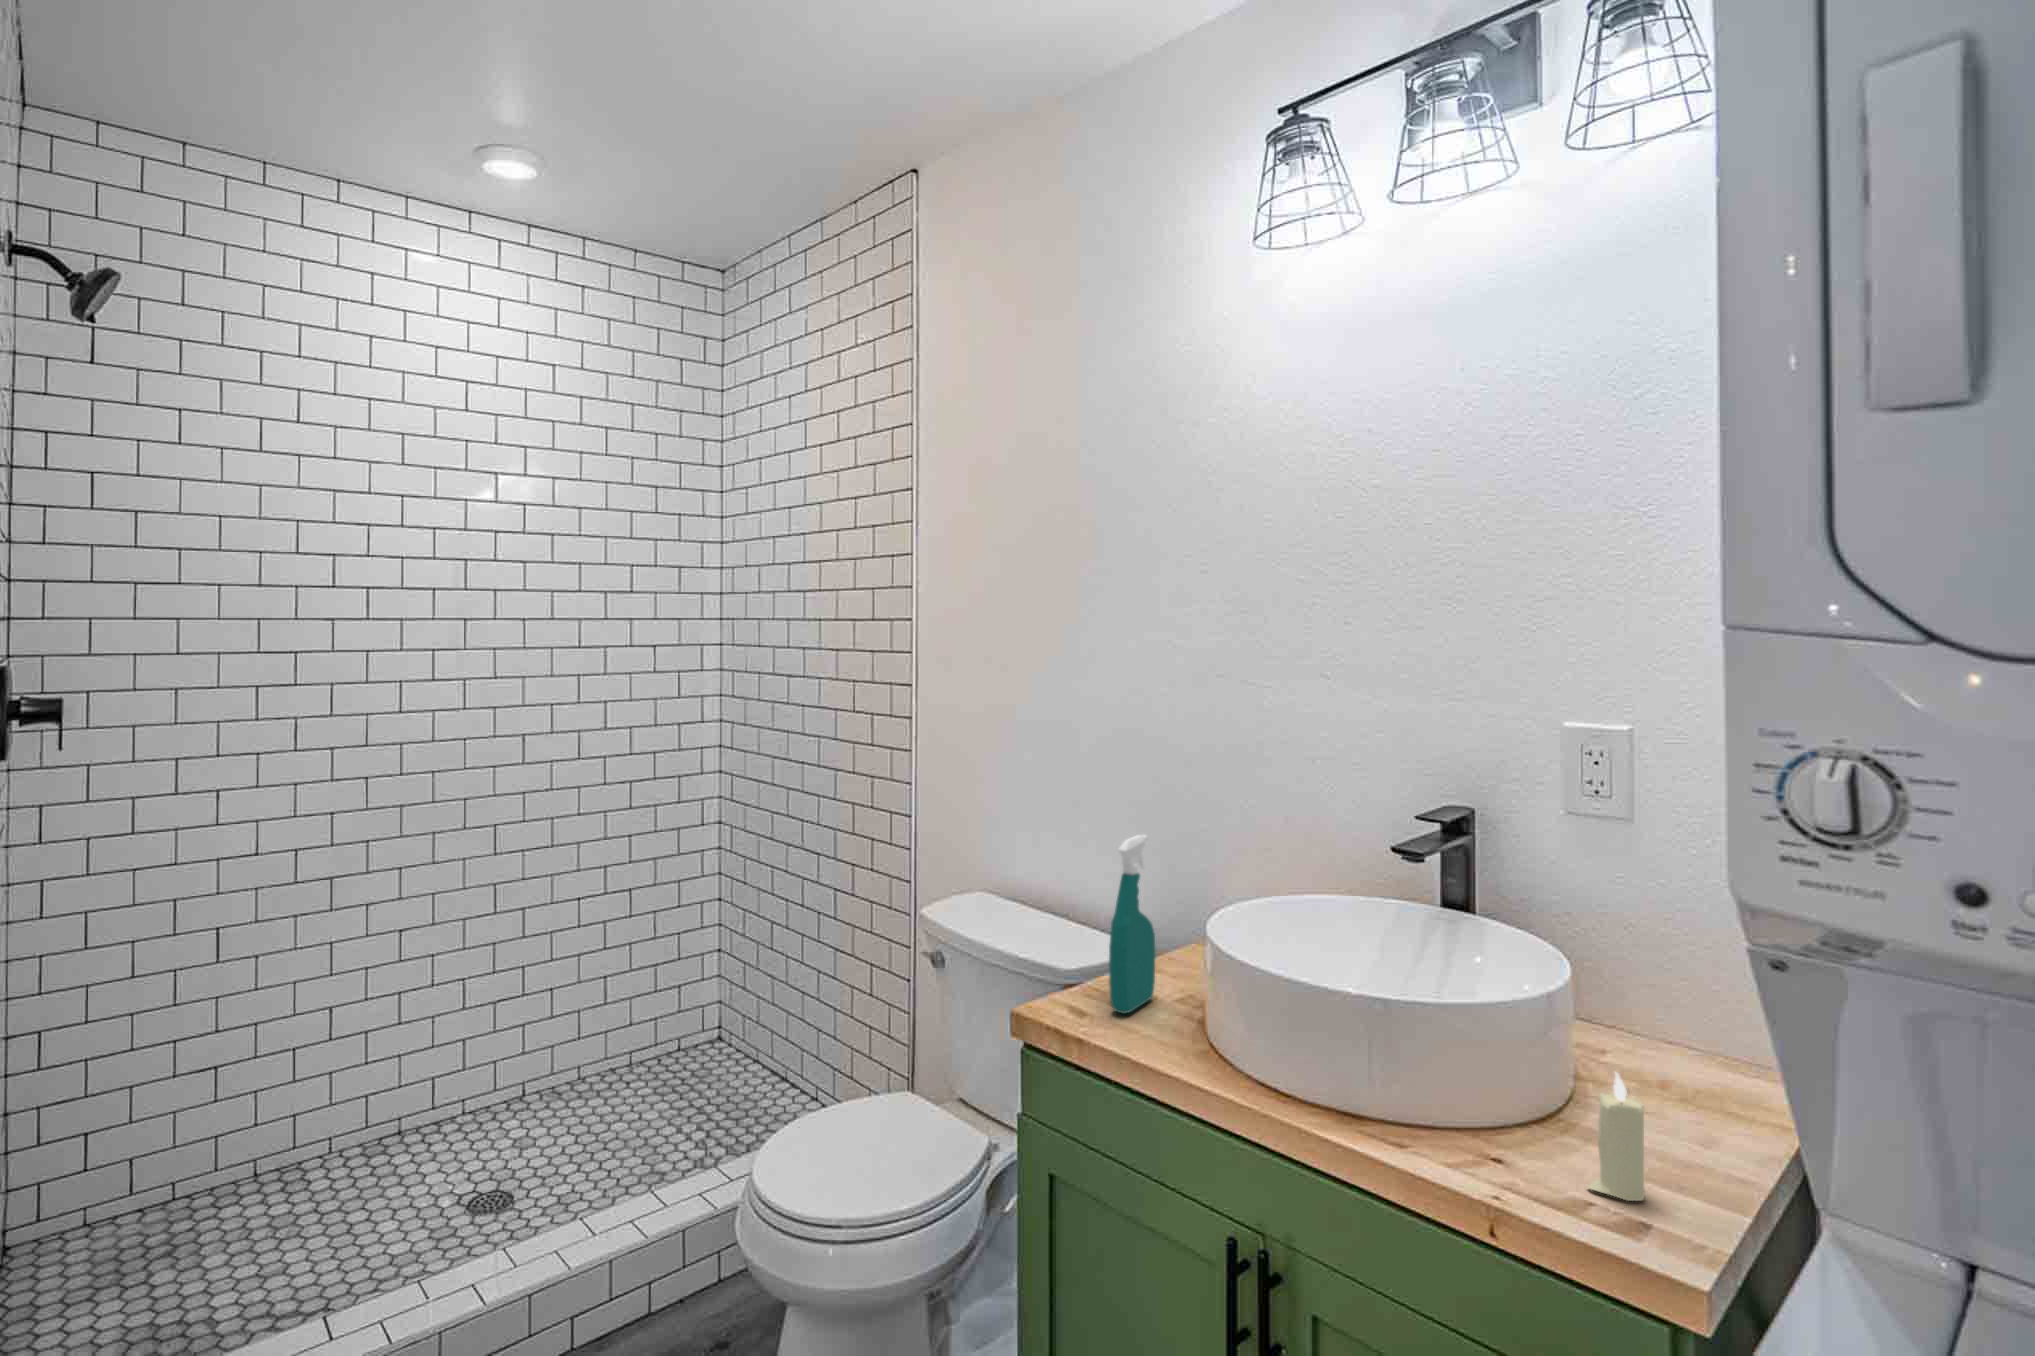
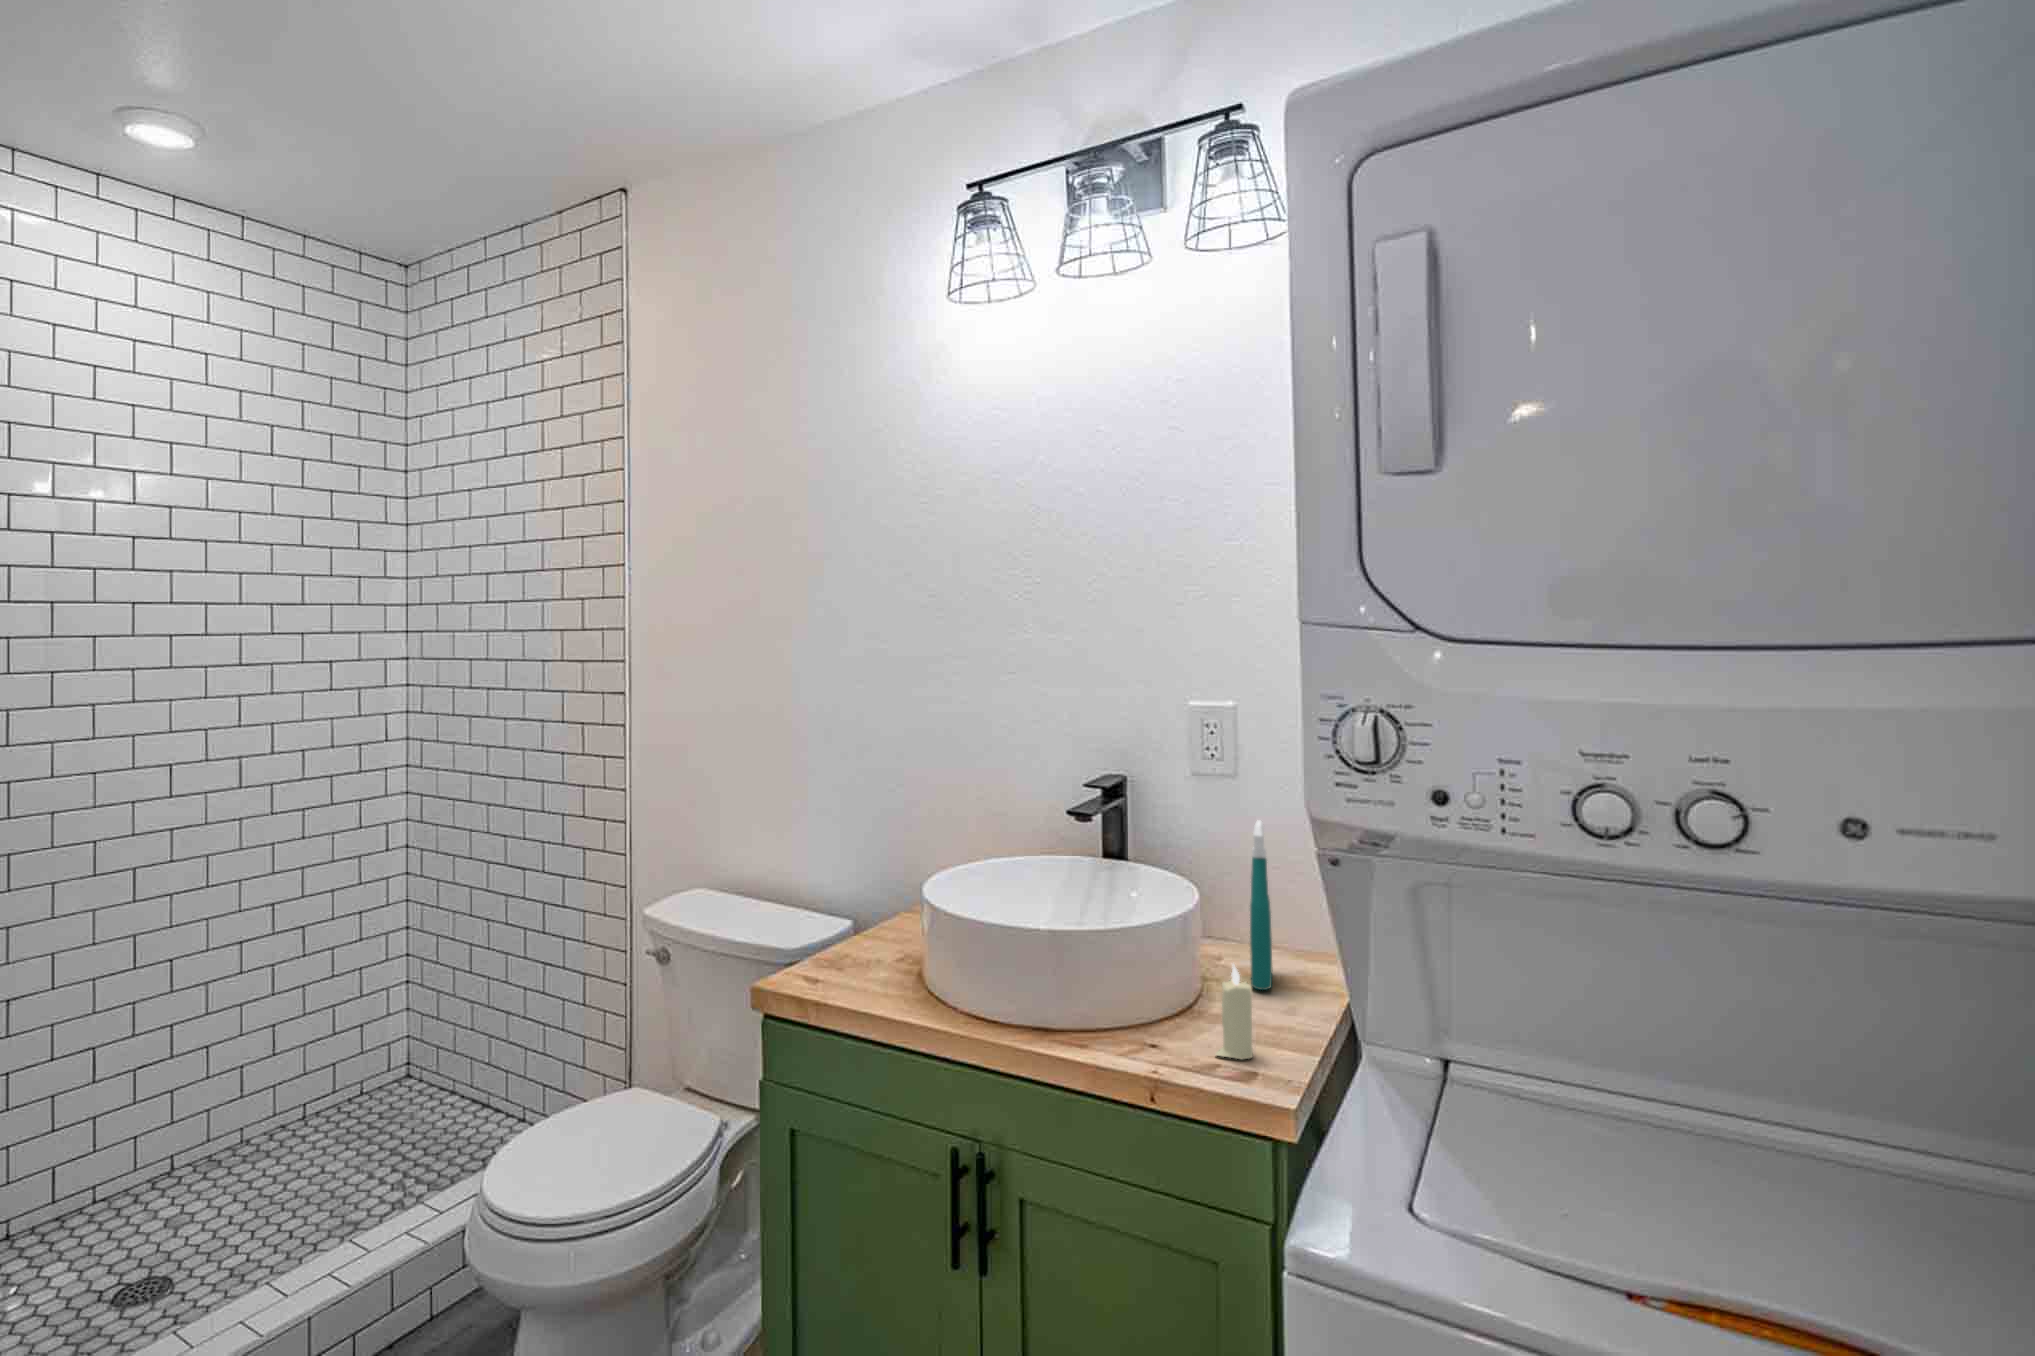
spray bottle: present [1109,835,1155,1013] -> present [1250,820,1272,990]

